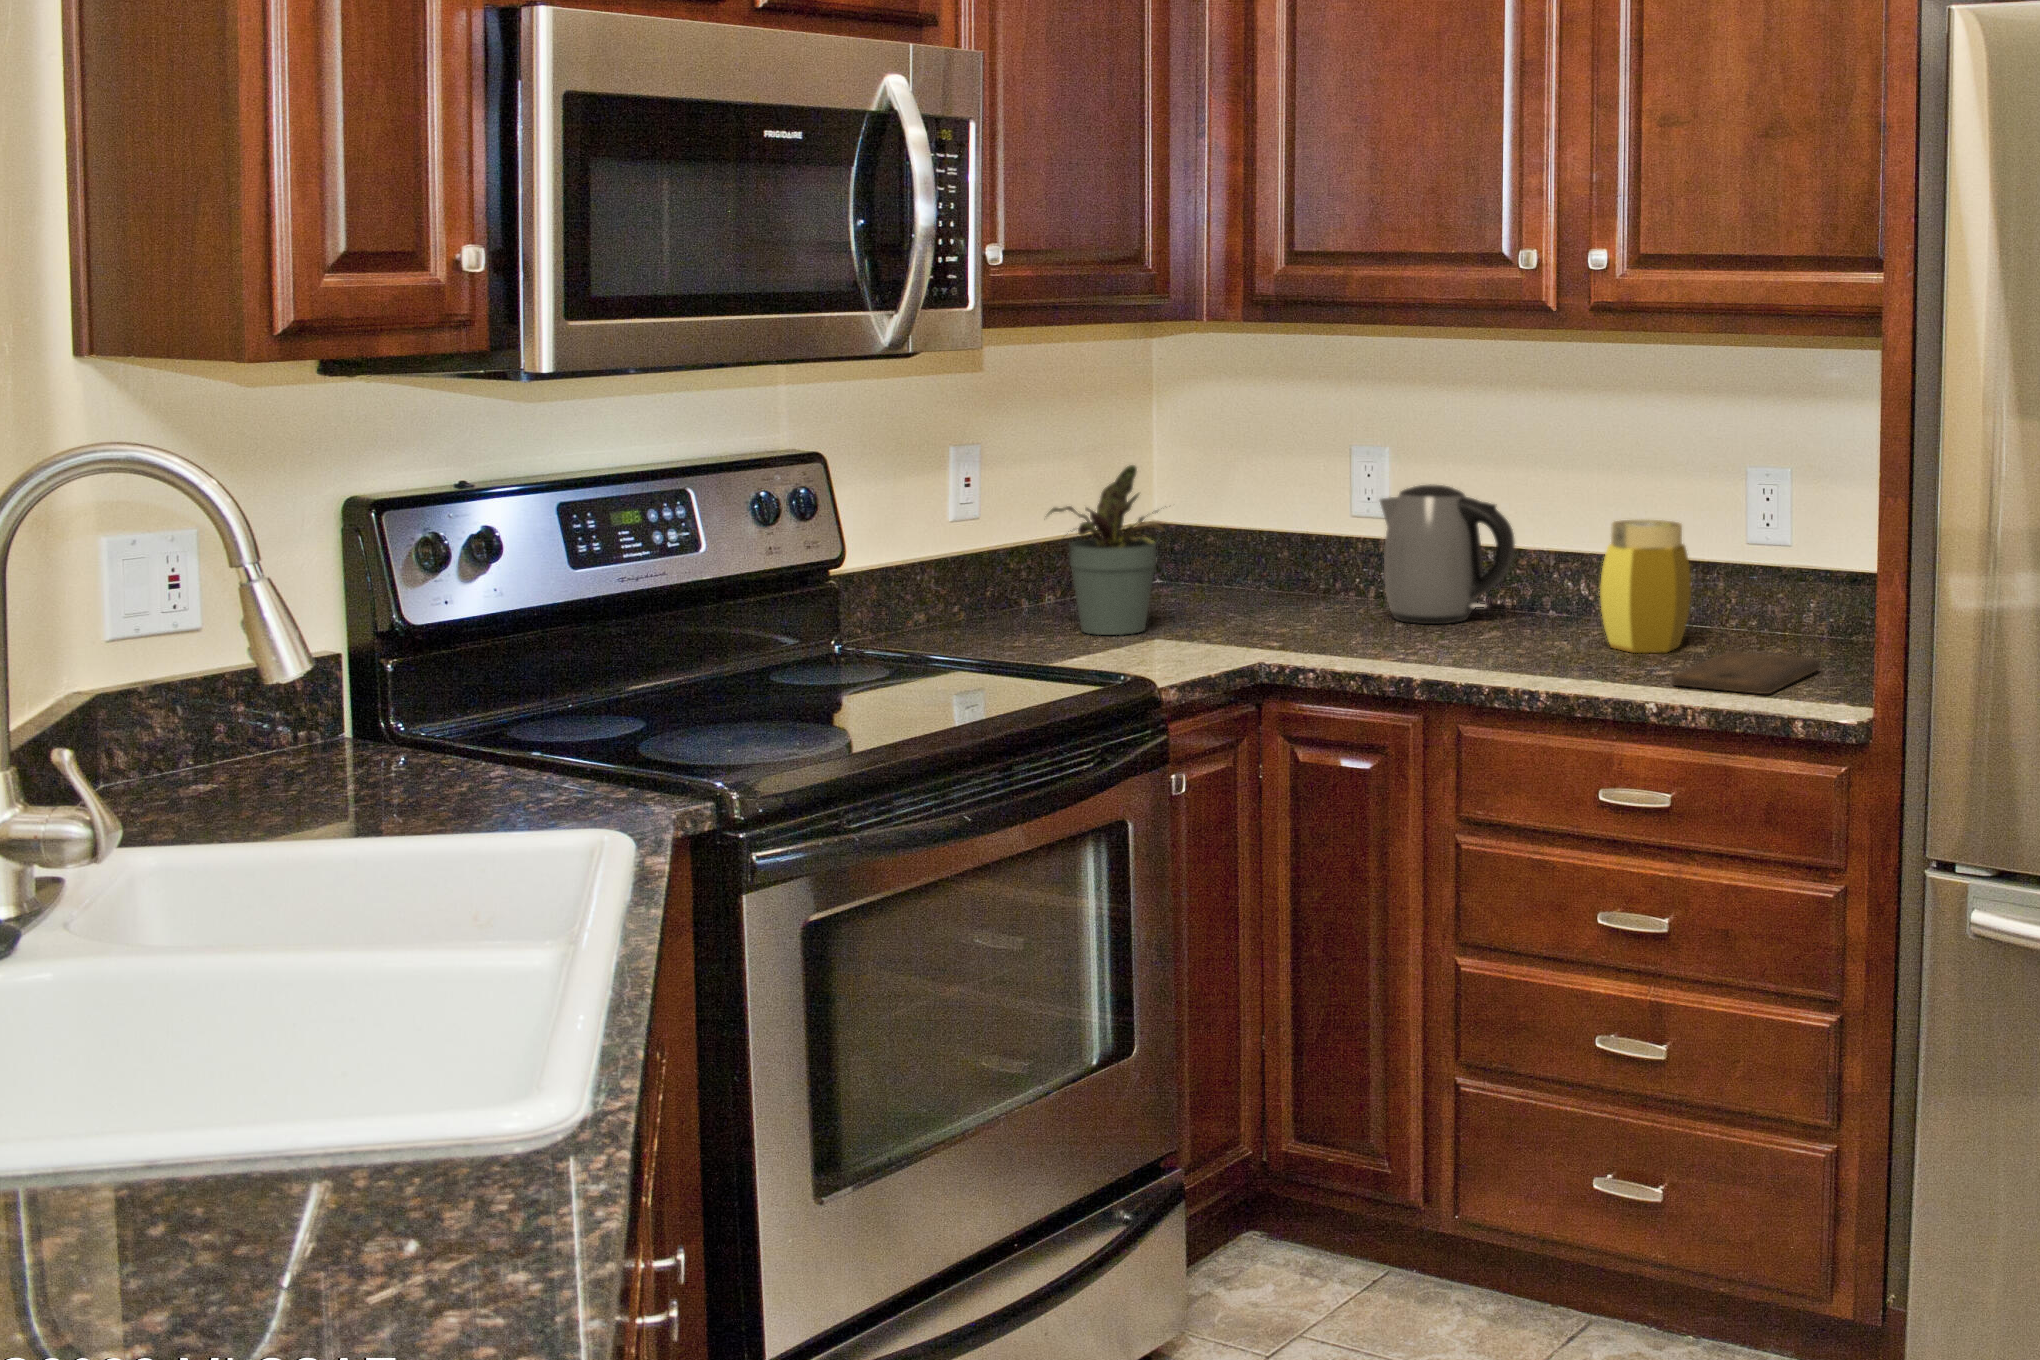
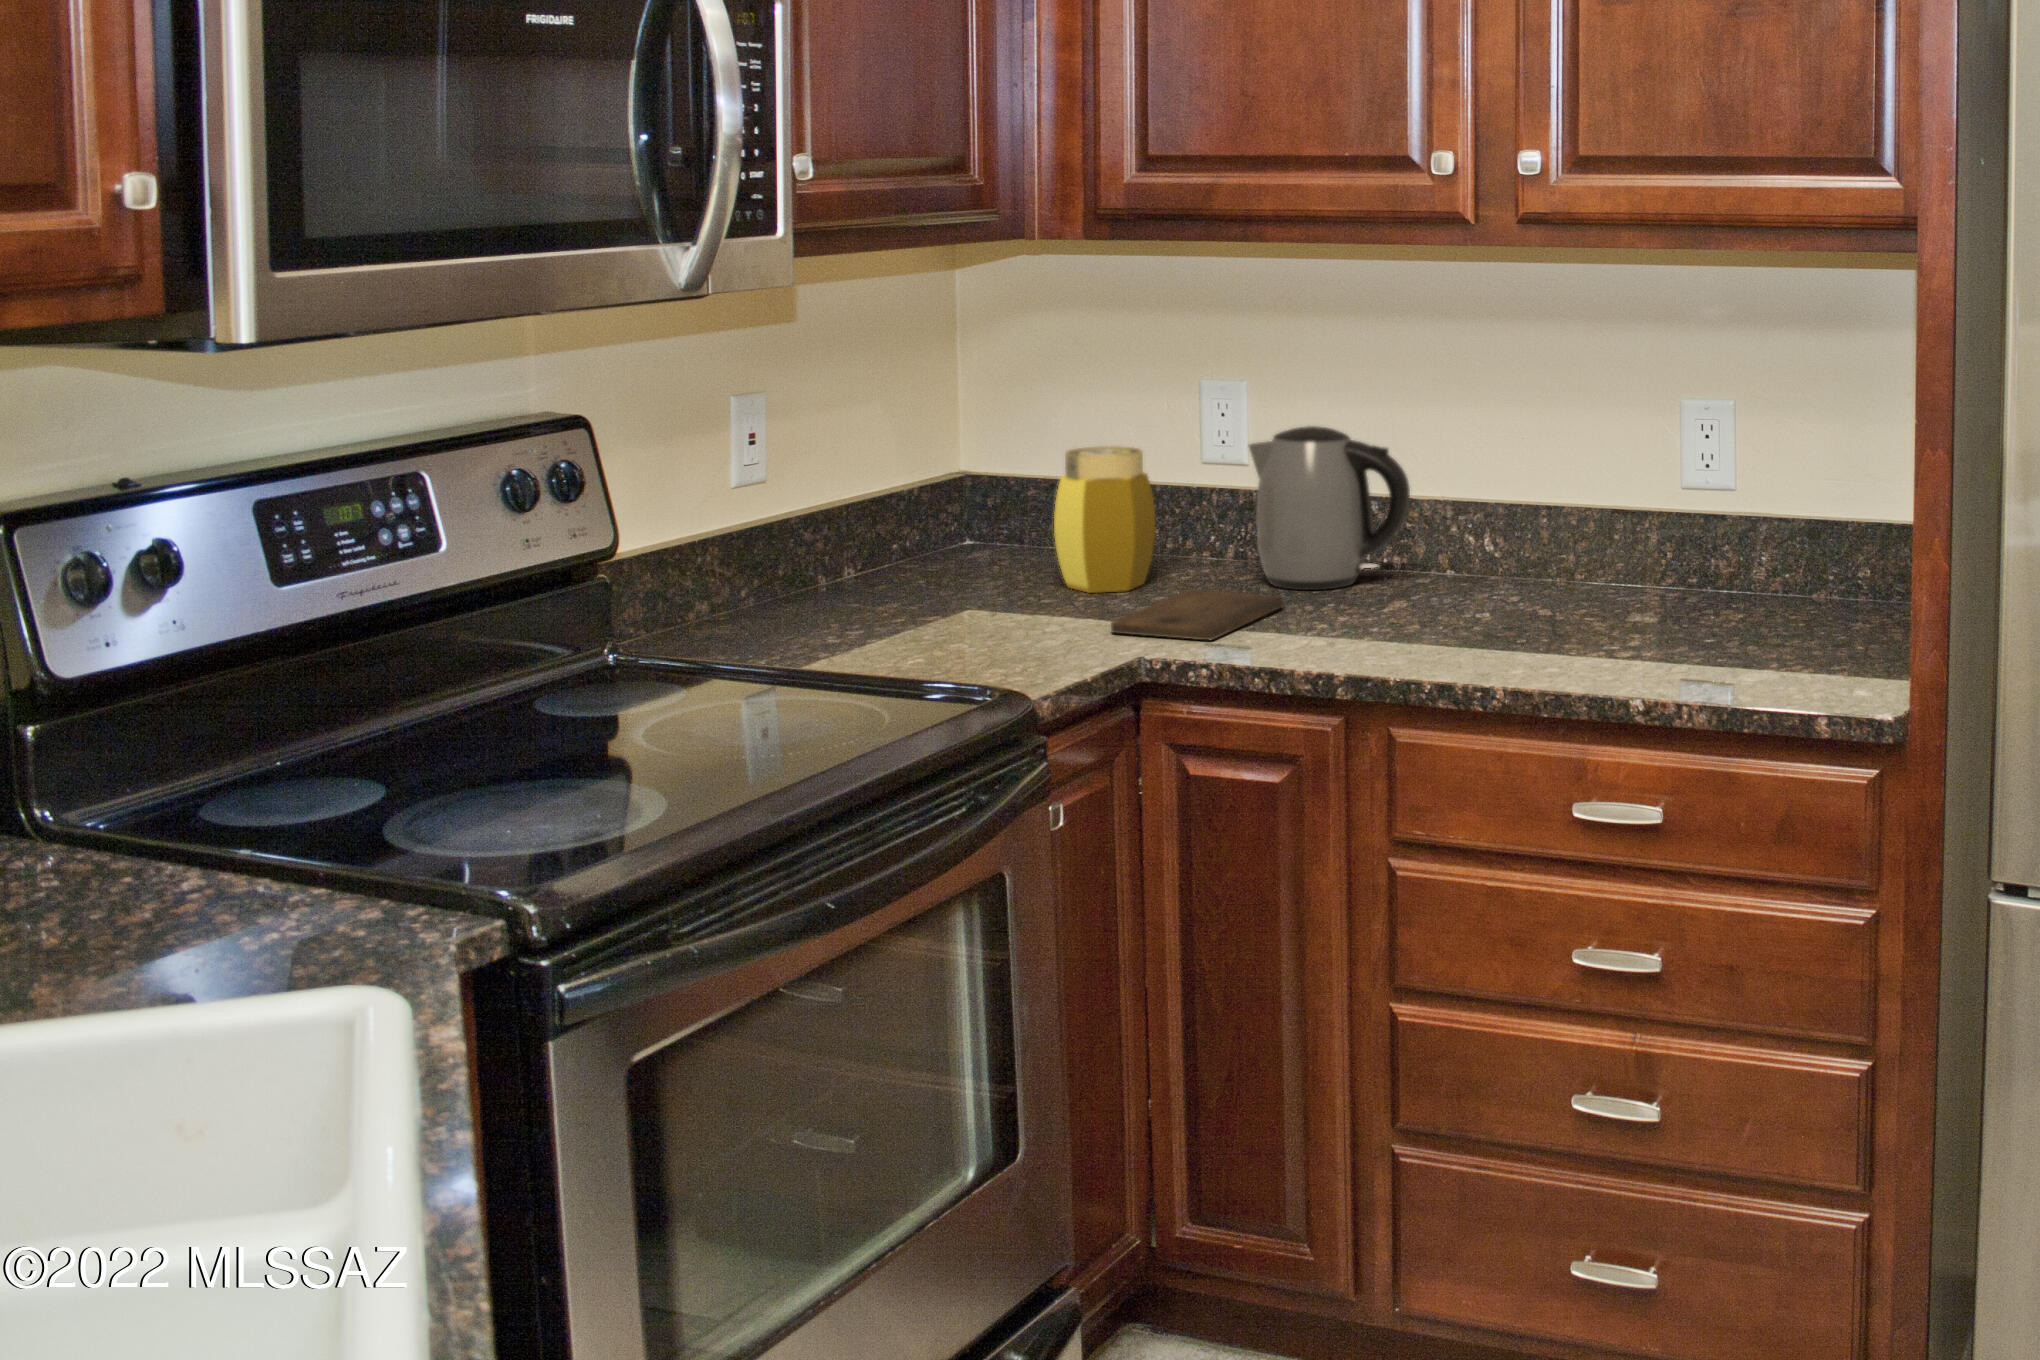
potted plant: present [1047,465,1163,635] -> none [857,416,1018,622]
jar: present [1600,520,1691,653] -> present [1054,446,1155,593]
cutting board: present [1673,651,1820,694] -> present [1111,590,1283,640]

